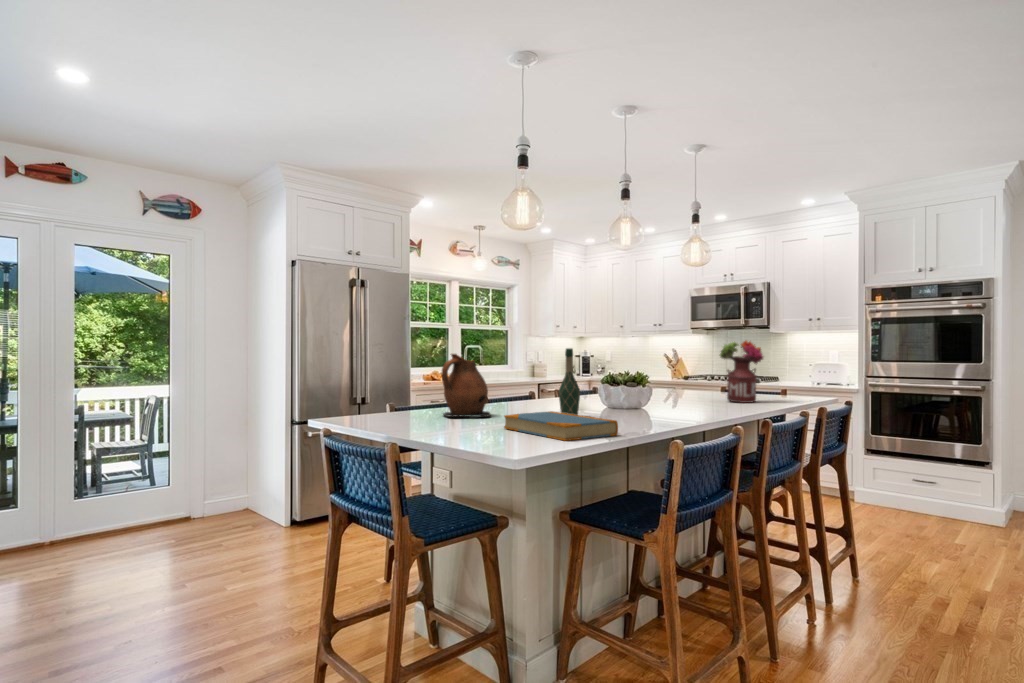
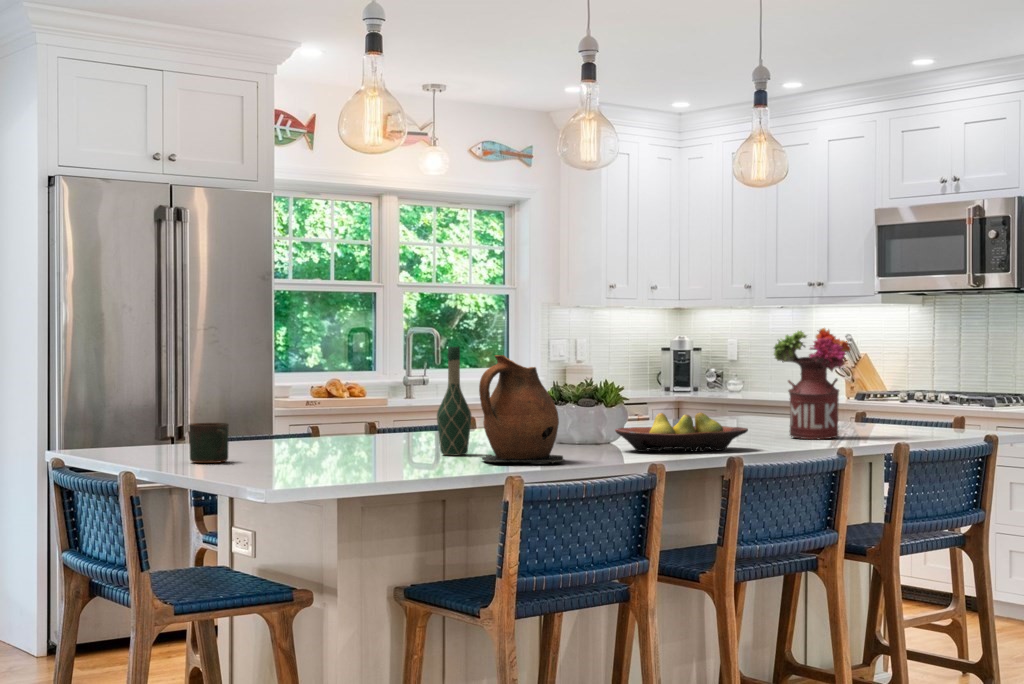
ceramic pitcher: present [442,354,491,417] -> present [479,355,563,464]
fruit bowl: none [659,388,736,413] -> present [615,413,748,452]
mug: none [407,398,435,425] -> present [189,423,229,463]
book: present [504,411,618,441] -> none [318,444,461,480]

